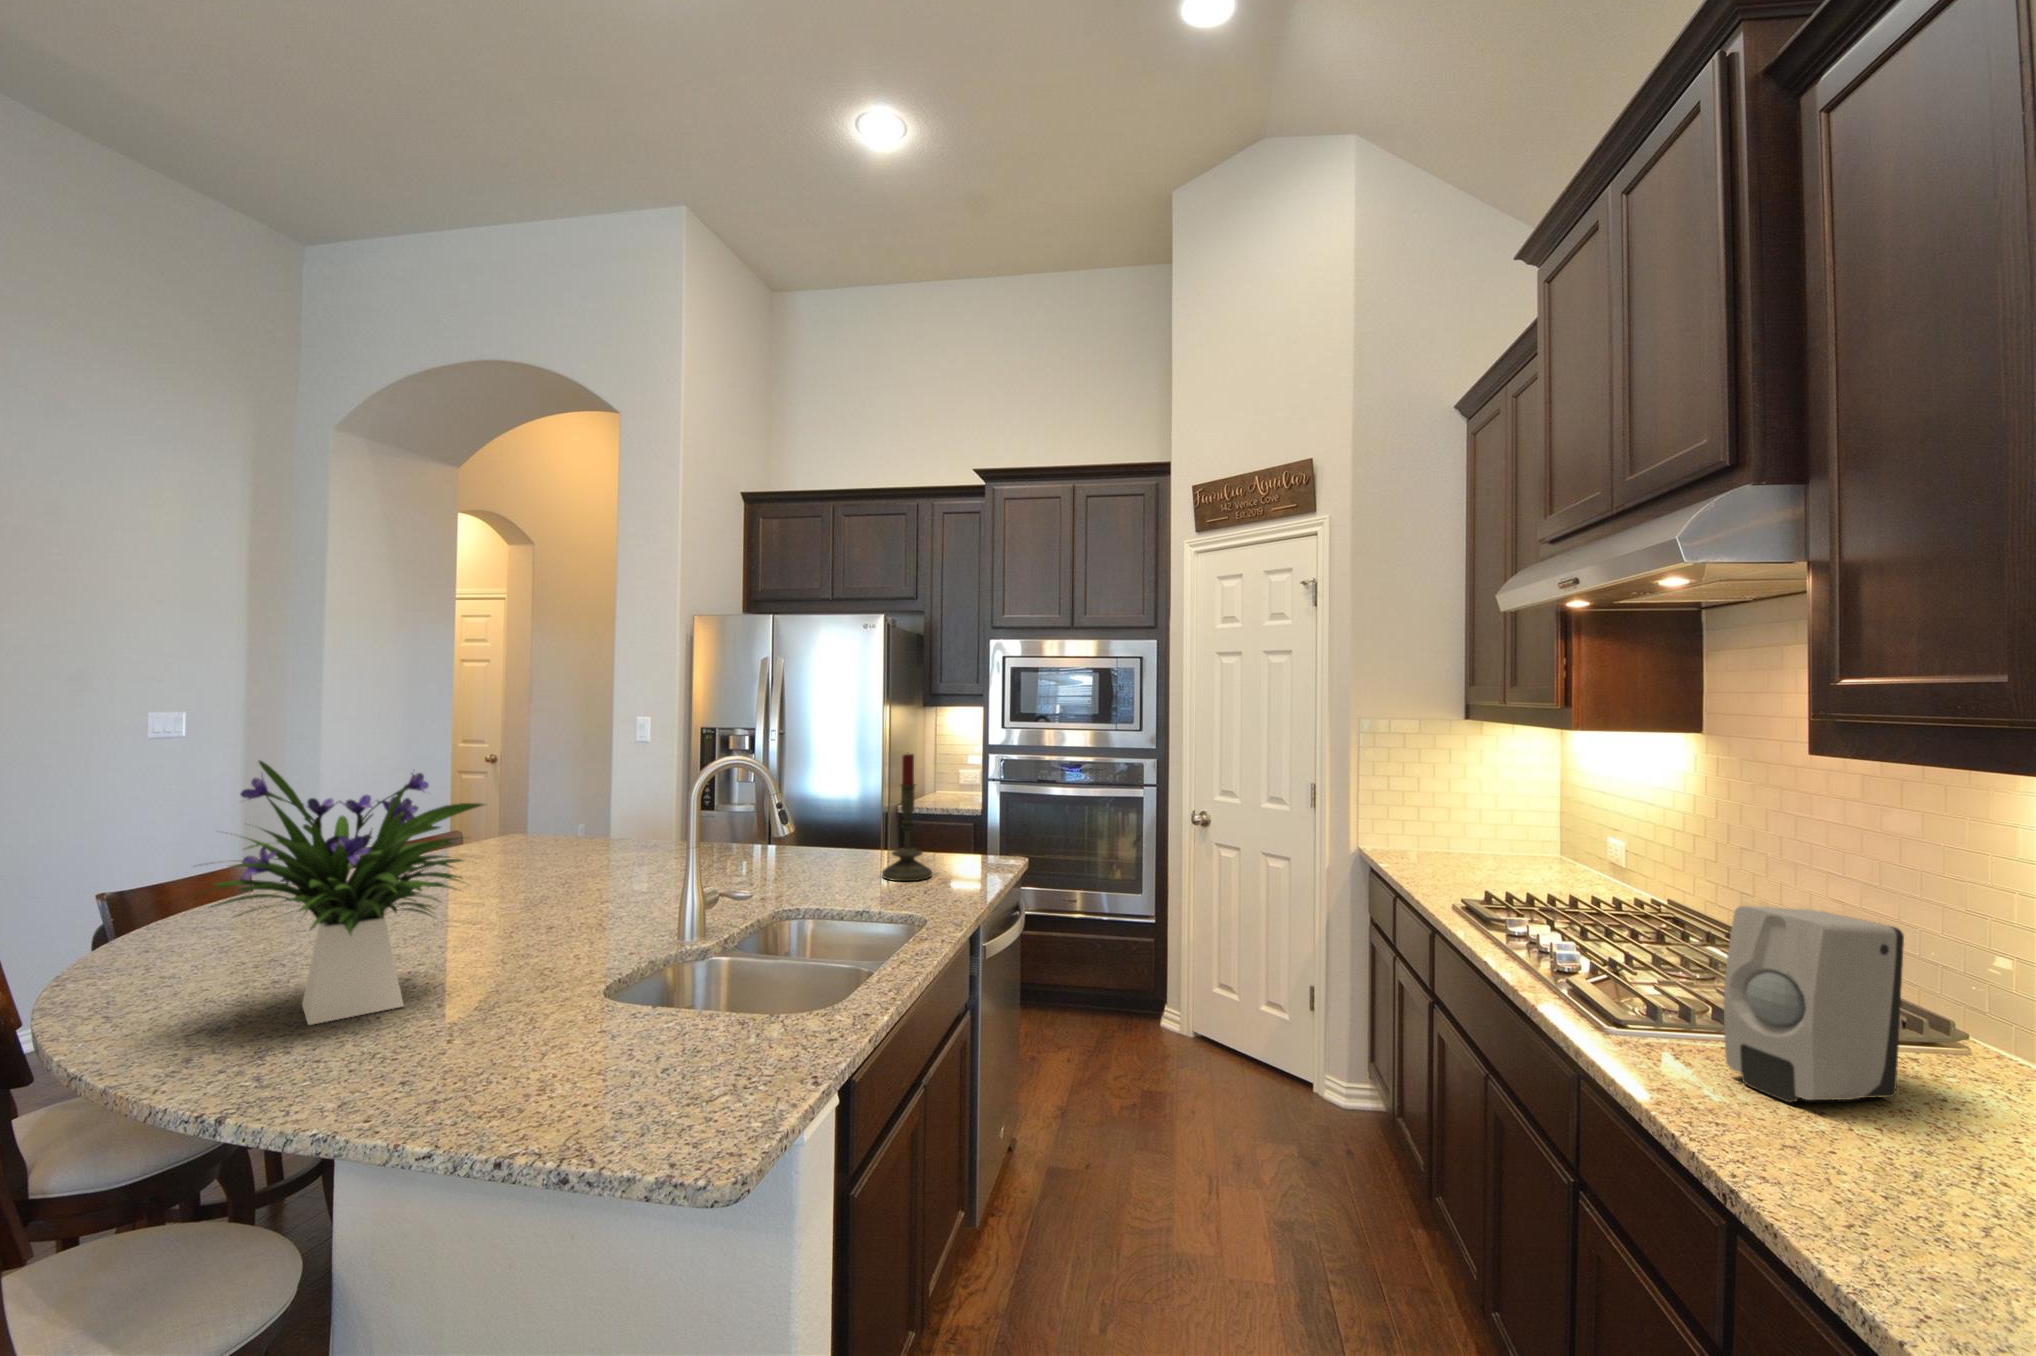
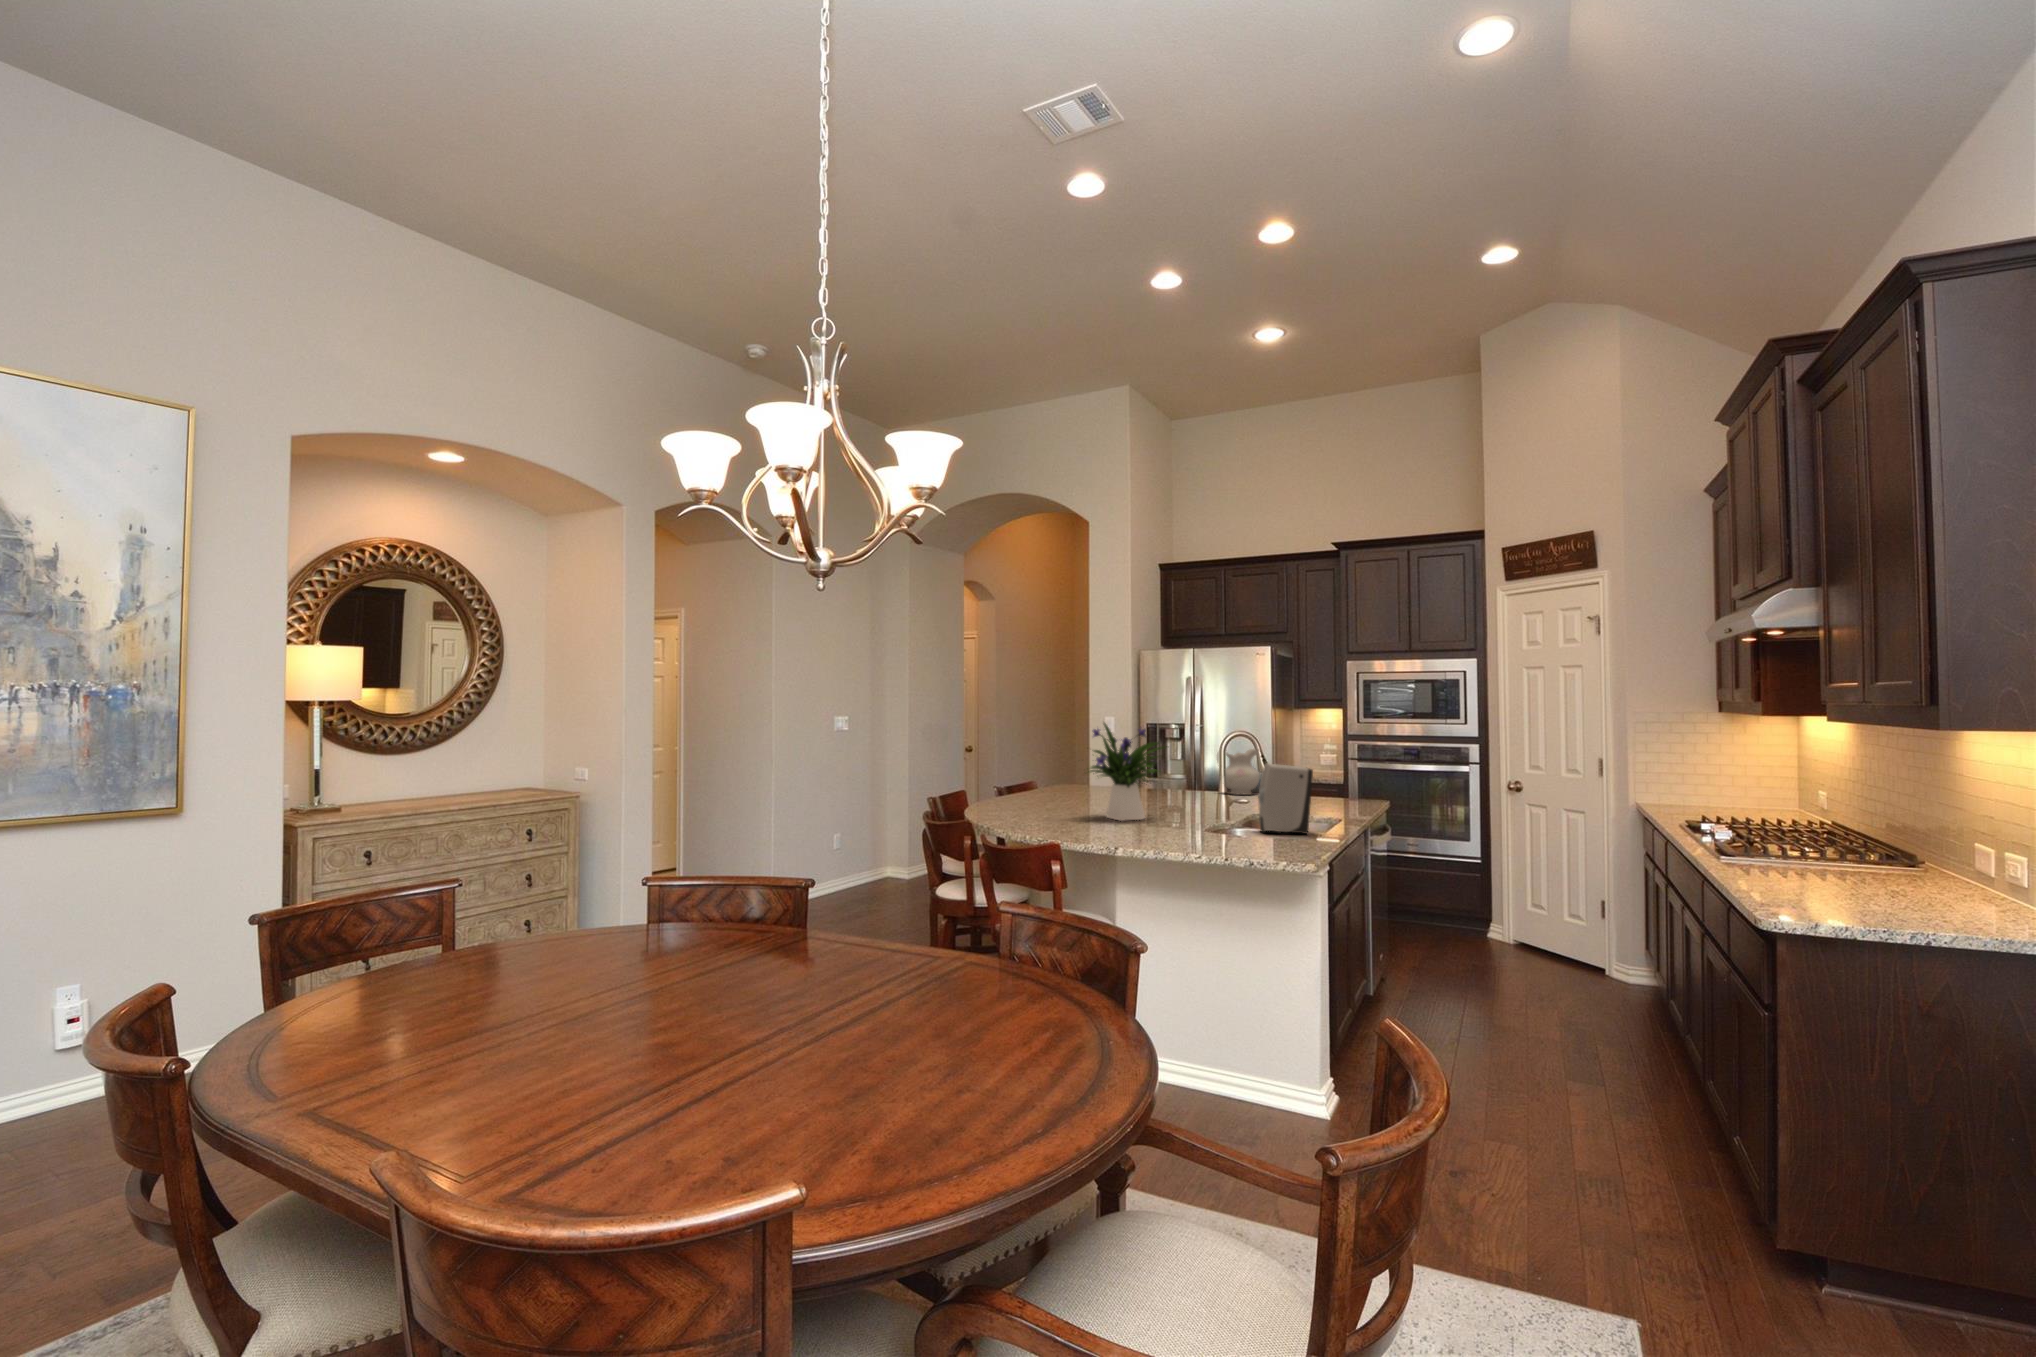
candle: present [882,754,932,881] -> none [1306,729,1335,802]
ceramic pitcher: none [741,779,816,864] -> present [1217,747,1259,795]
soap dispenser: present [1724,906,1904,1102] -> present [1258,764,1313,834]

